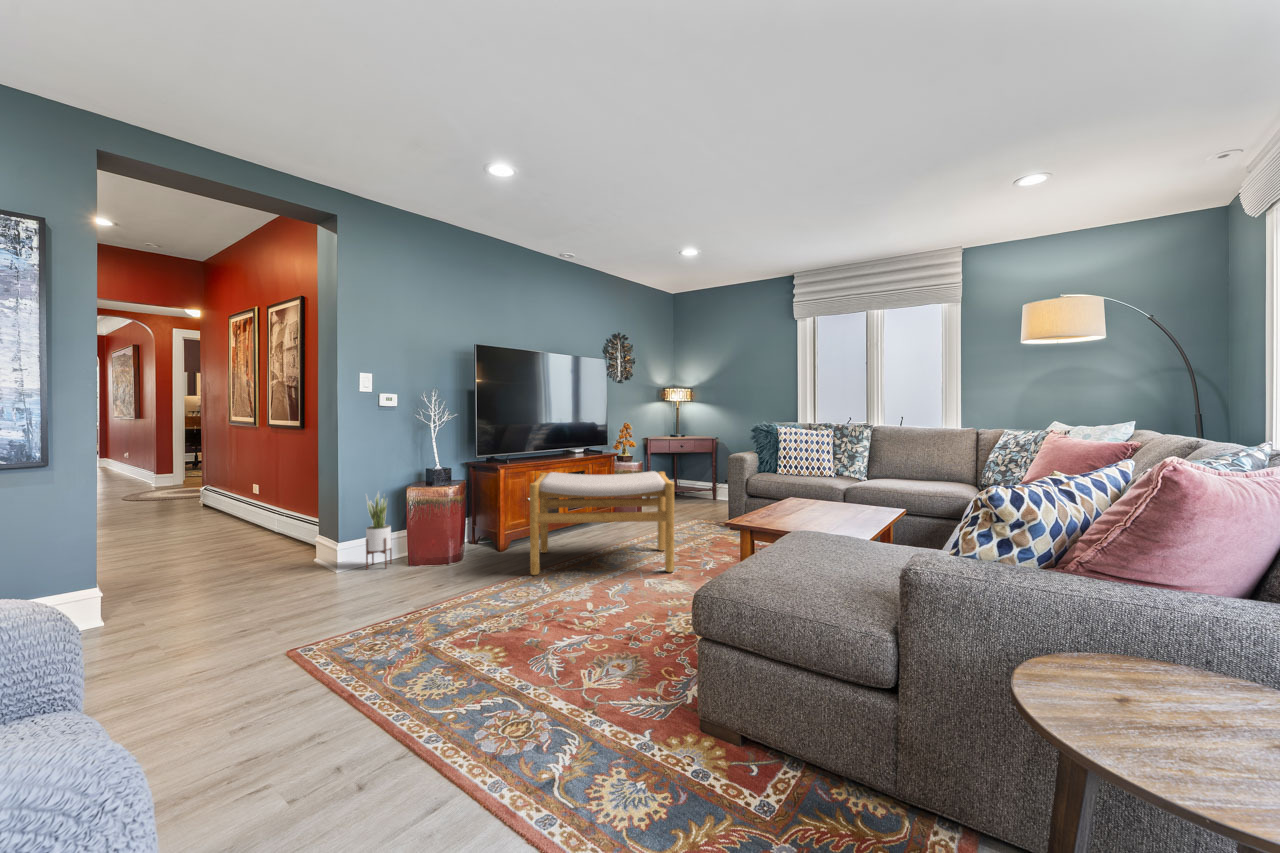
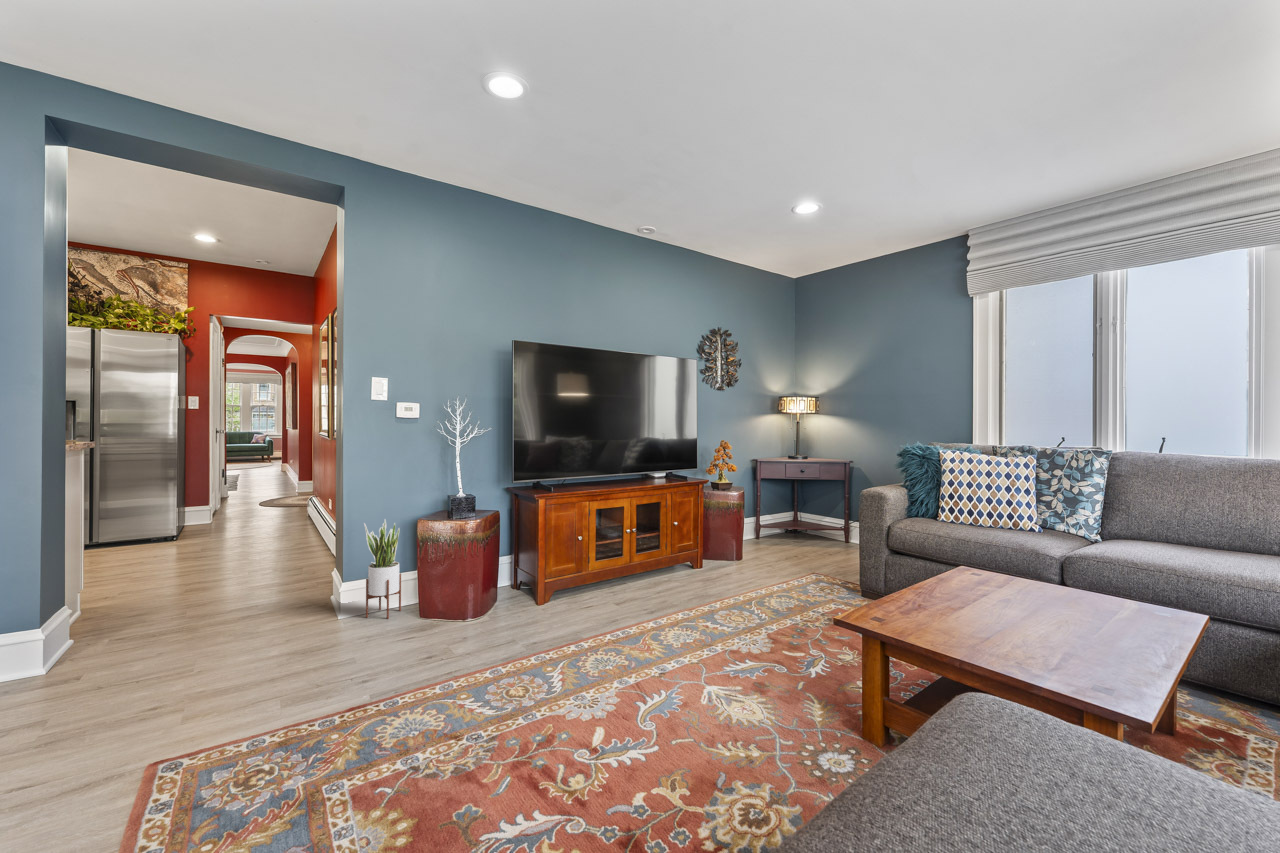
footstool: present [530,471,674,575] -> none [548,505,760,676]

